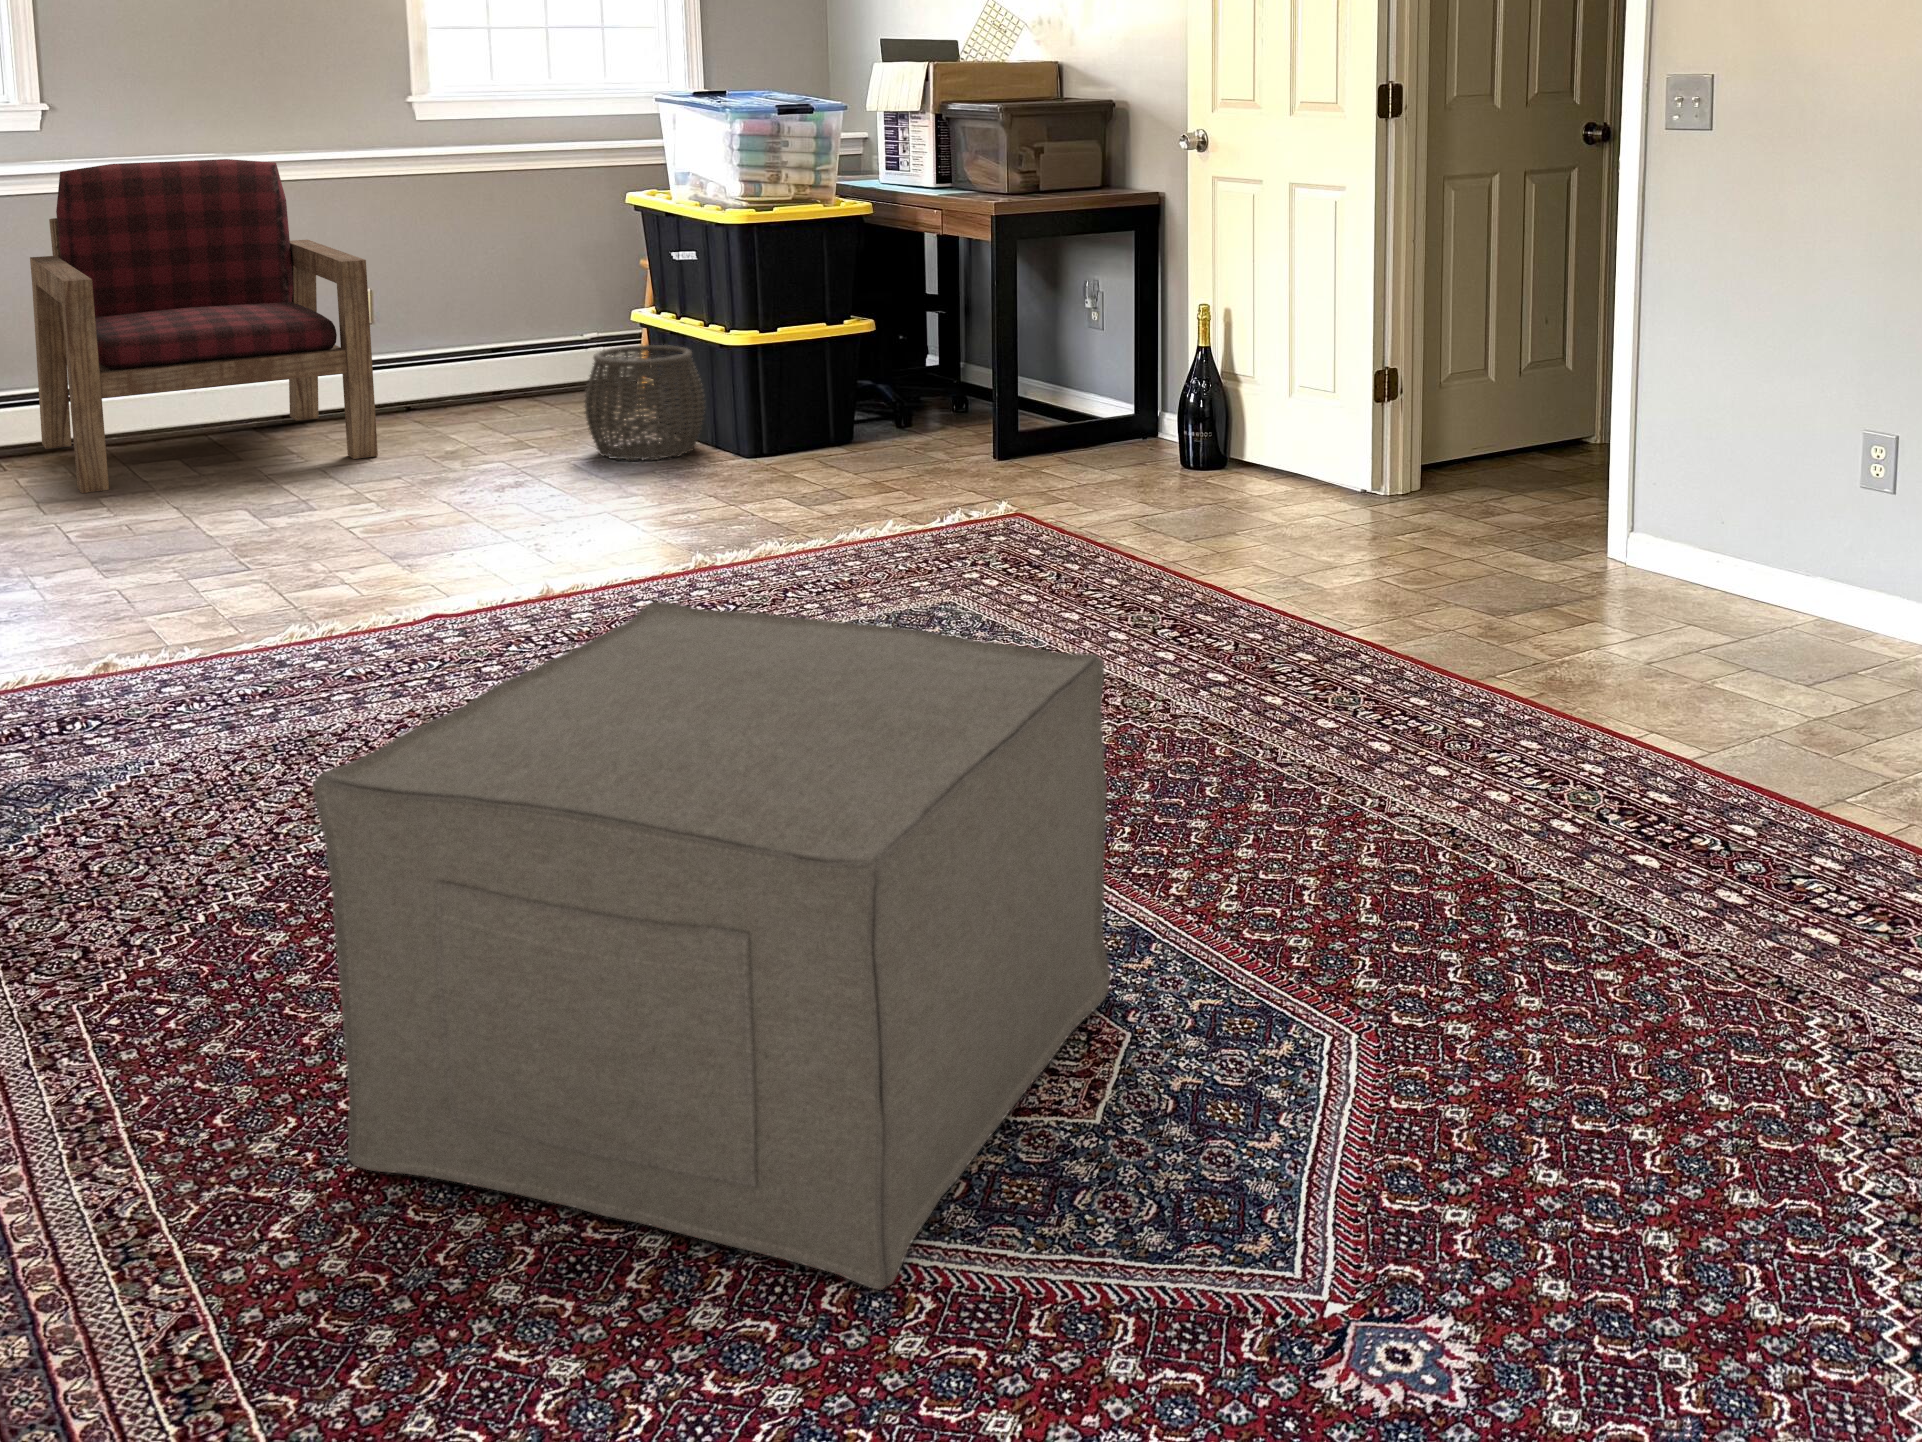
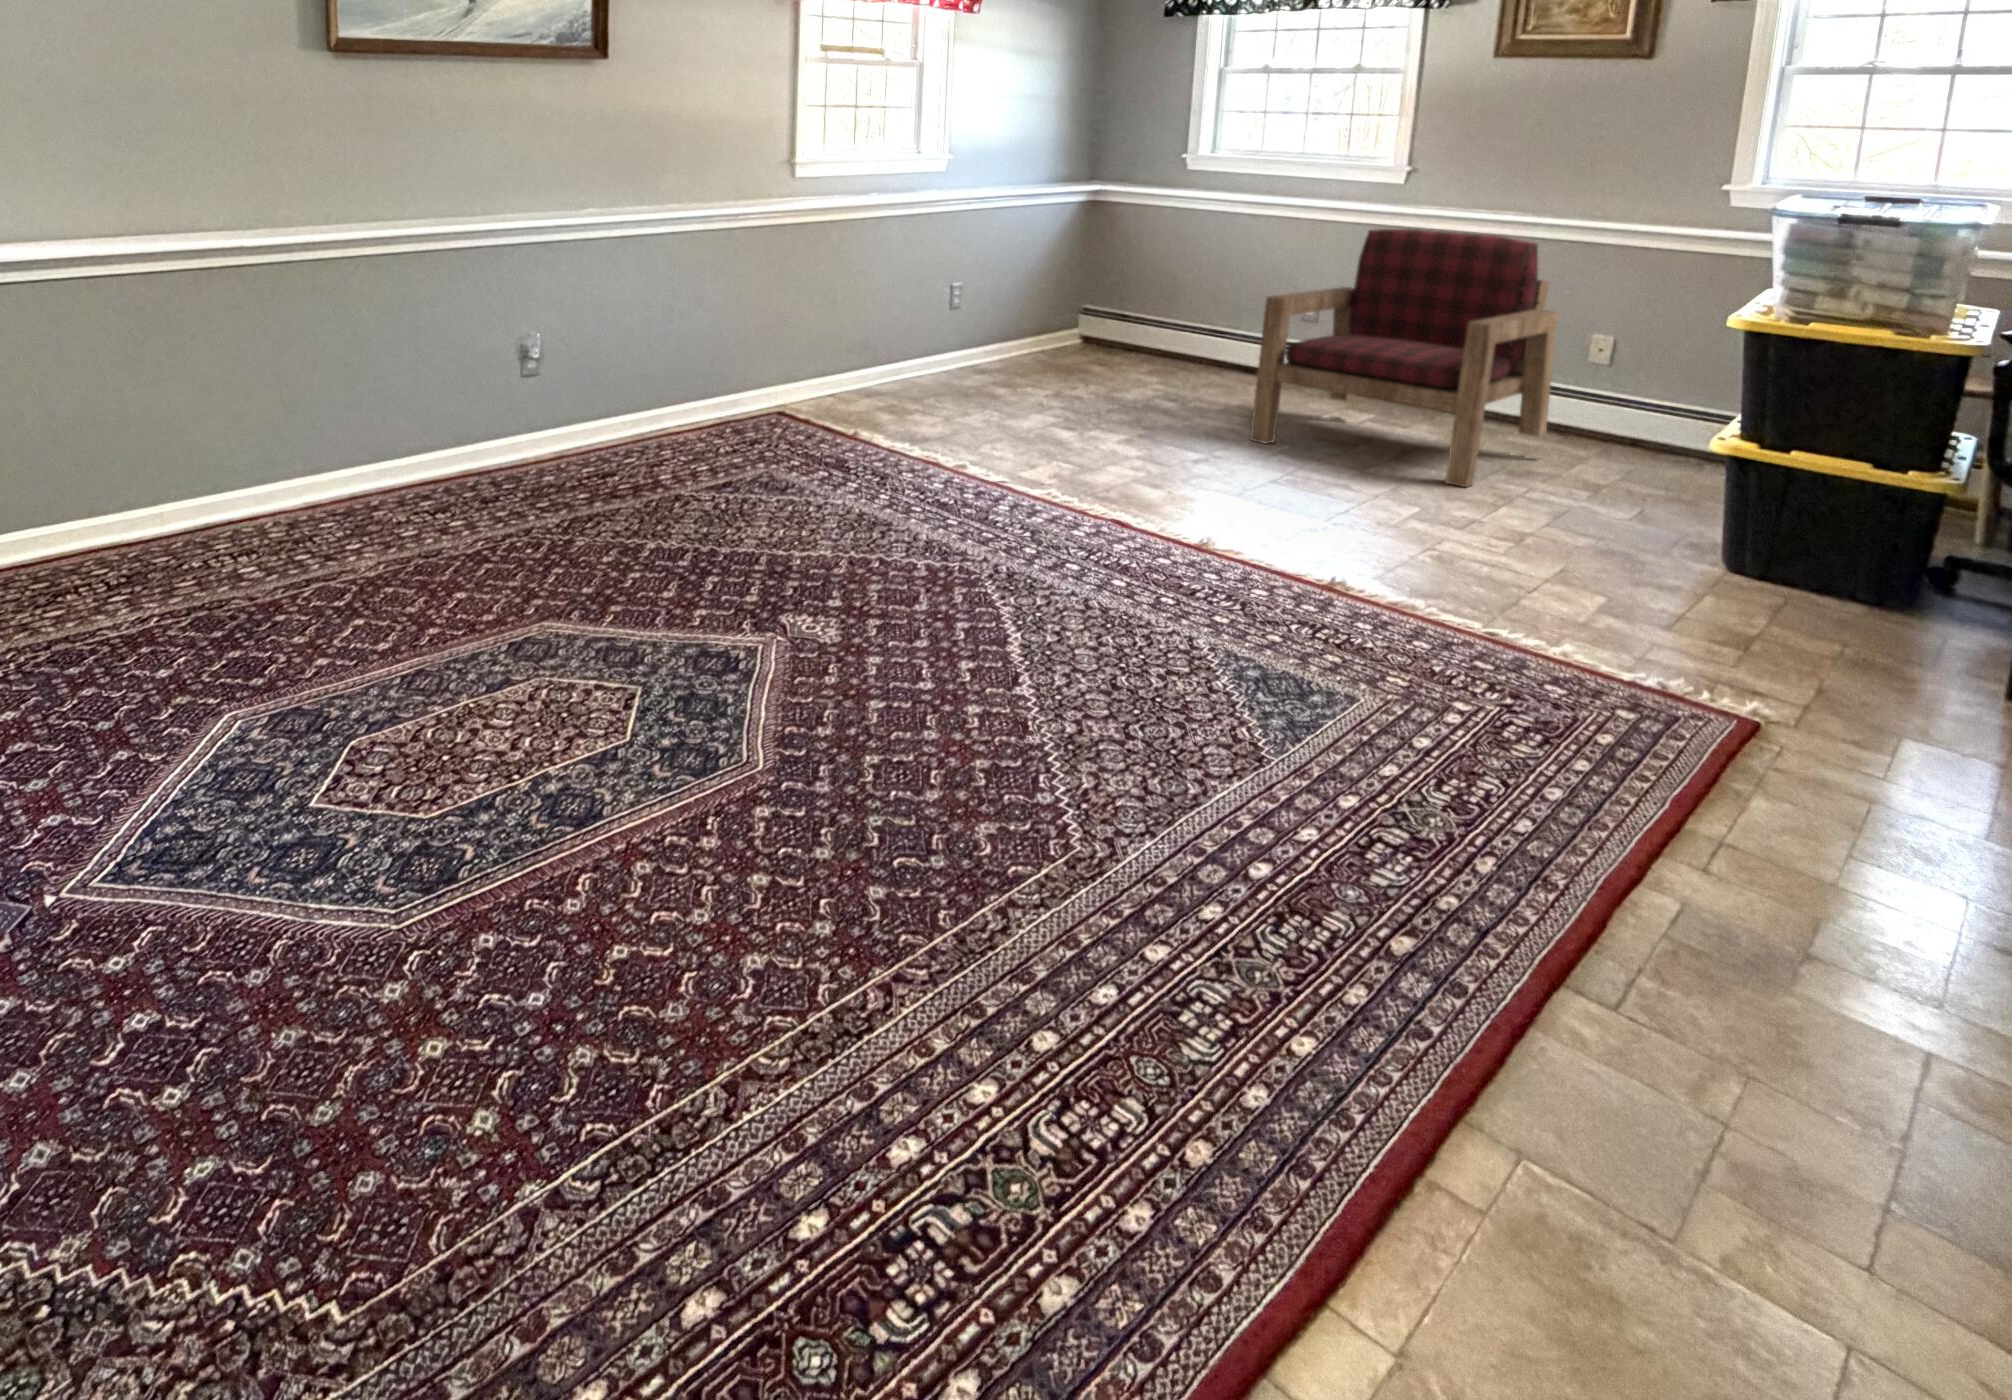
woven basket: present [584,345,705,461] -> none [1596,454,1749,580]
ottoman: present [313,602,1110,1290] -> none [146,436,616,820]

